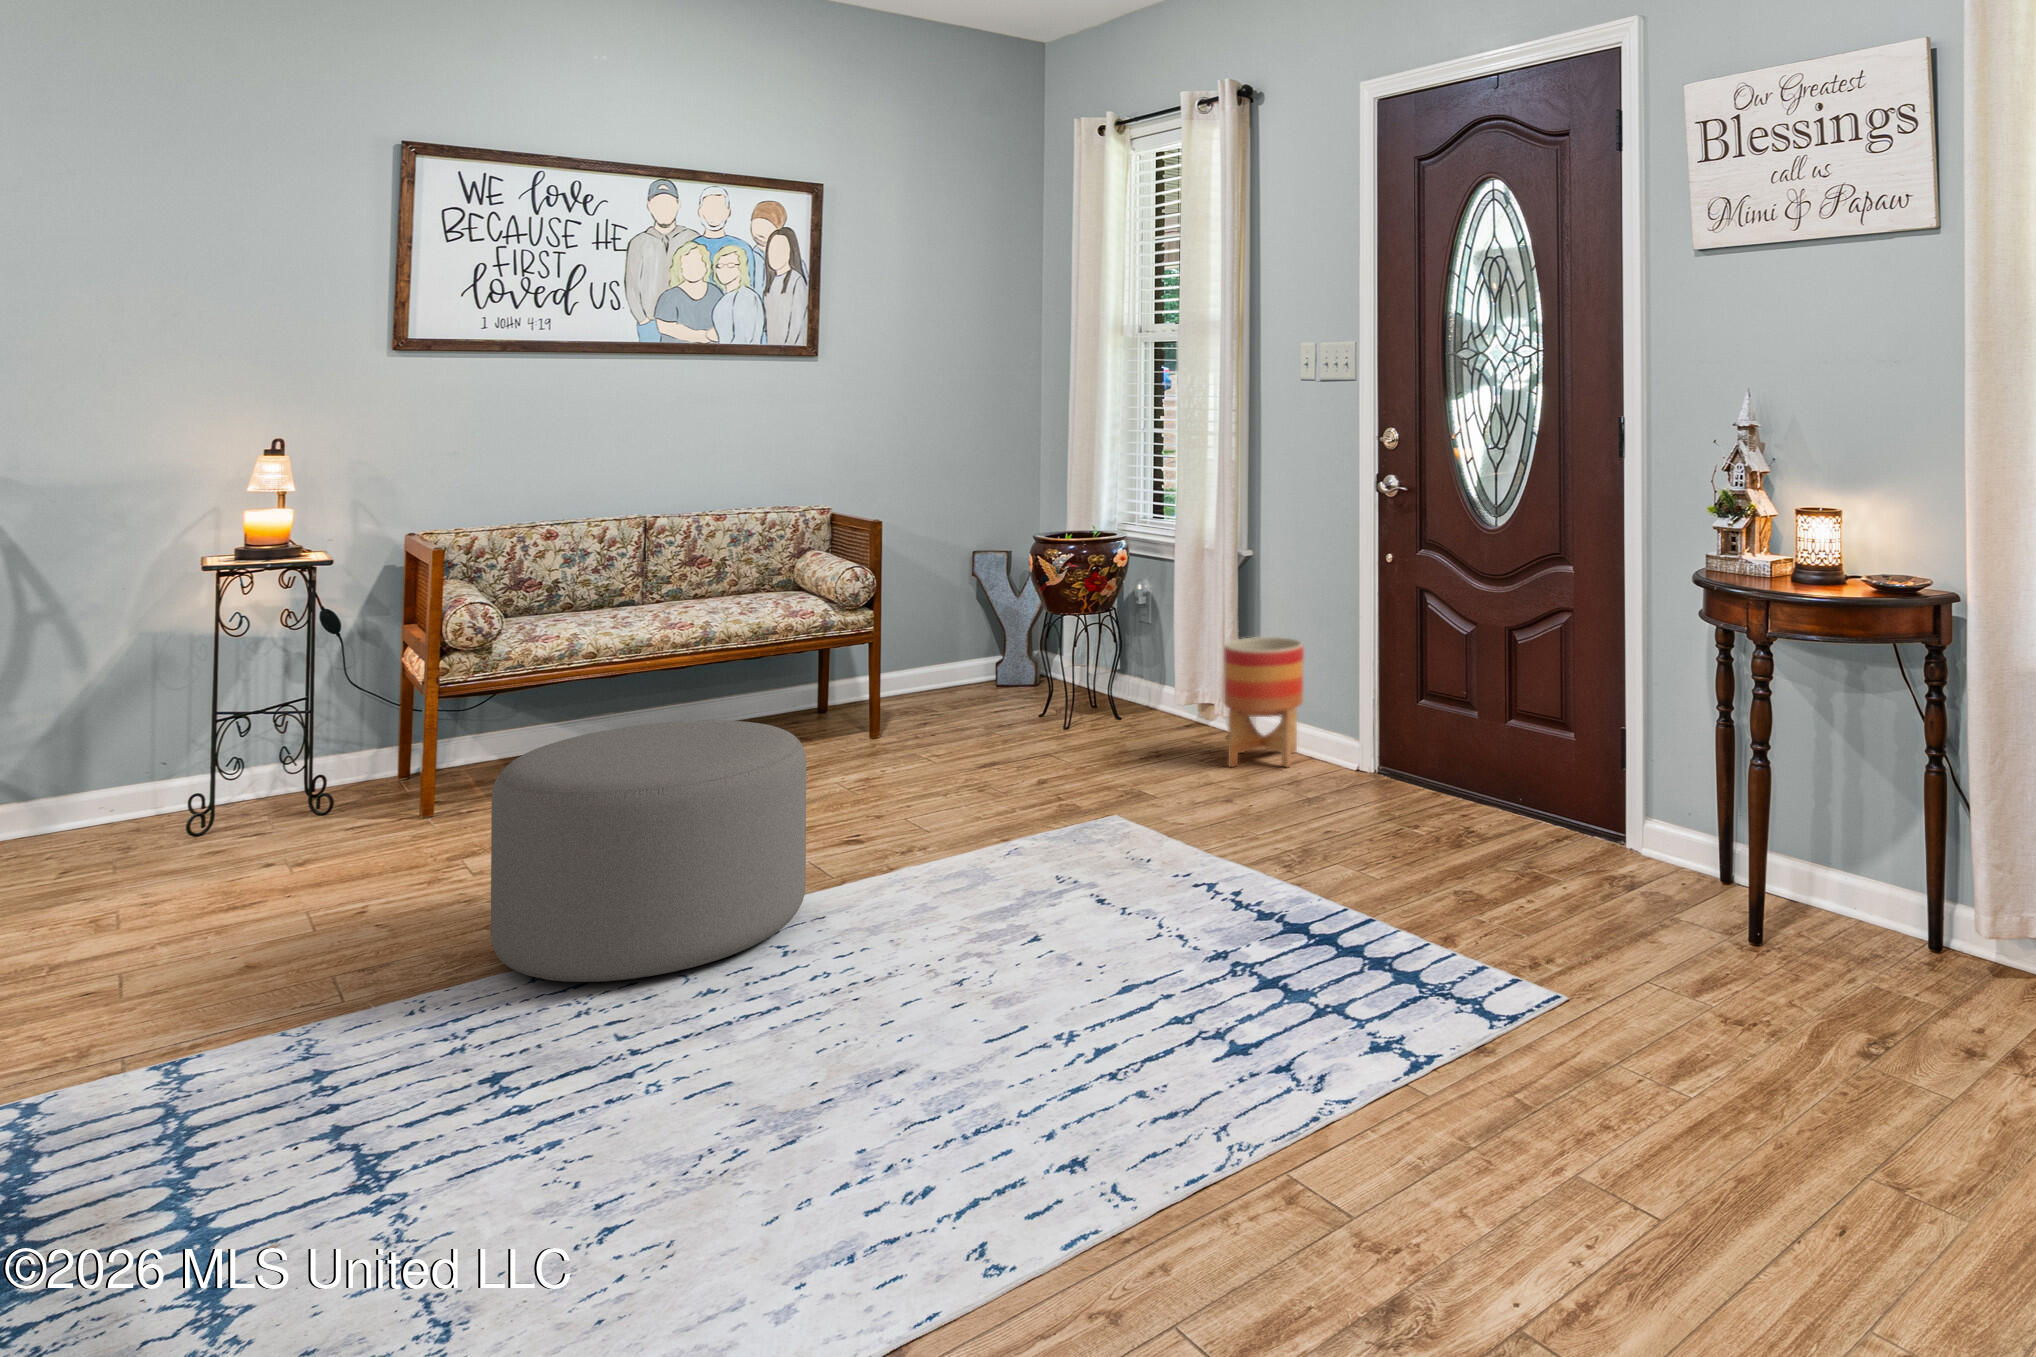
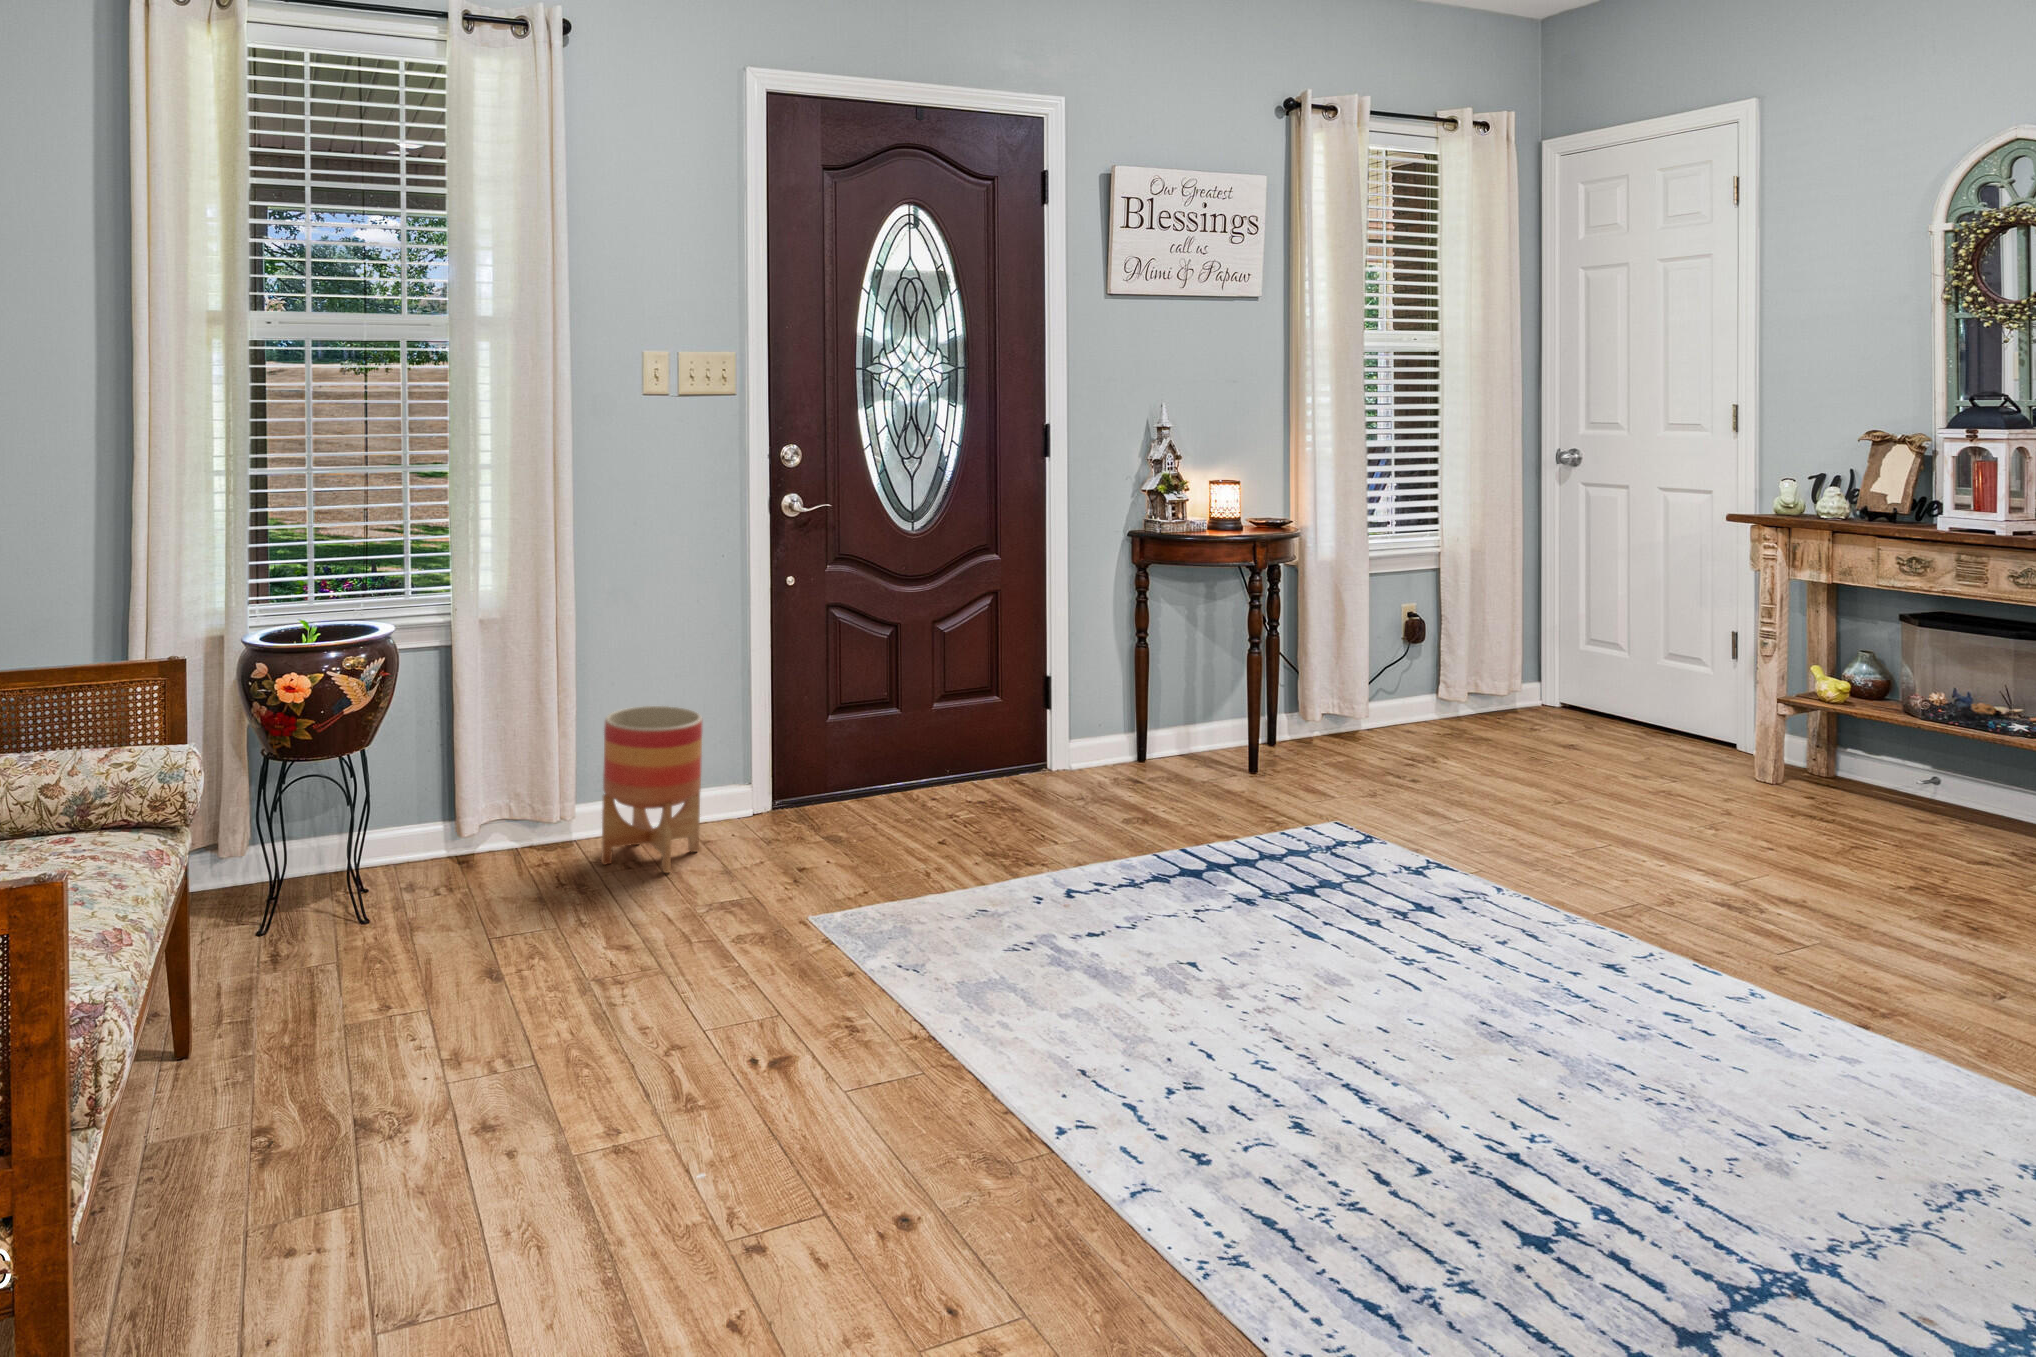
ottoman: present [491,720,806,982] -> none [955,890,1332,1288]

